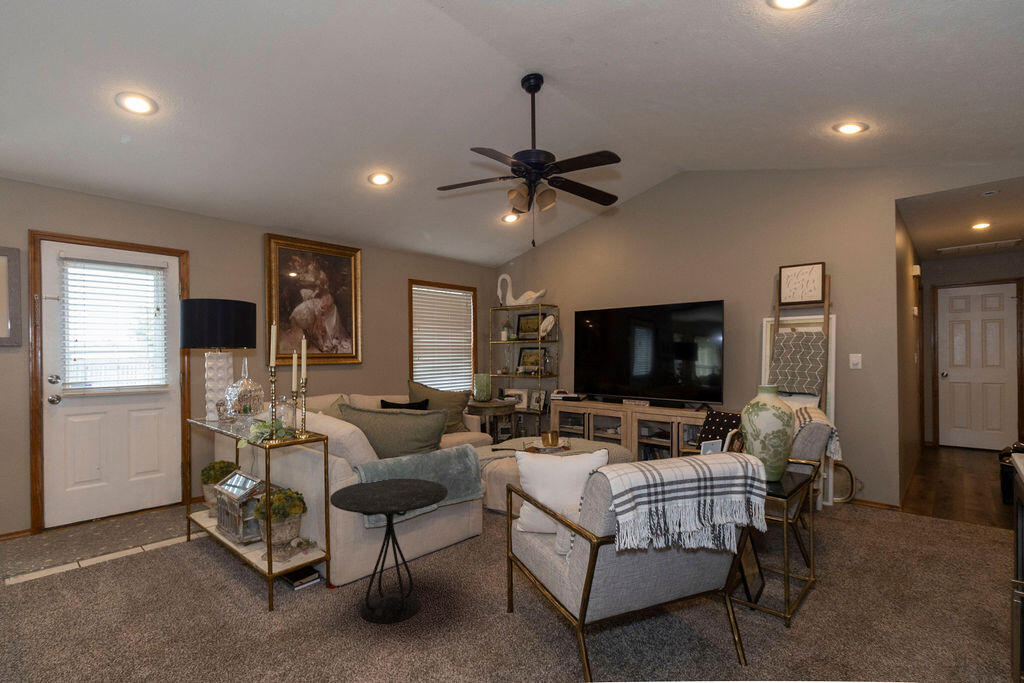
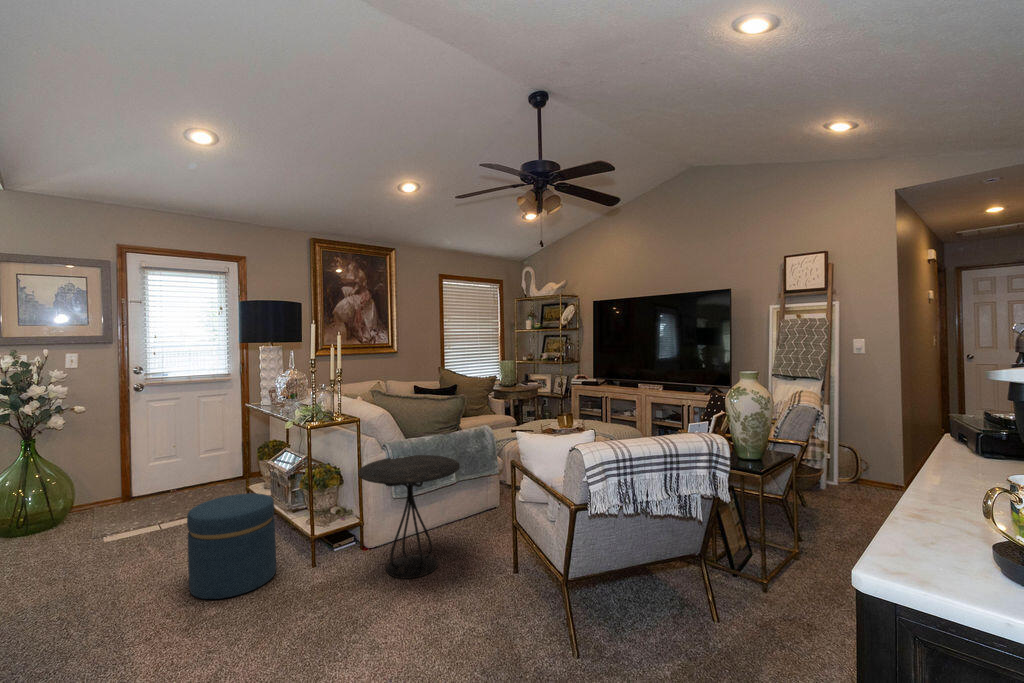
ottoman: none [120,525,227,655] -> present [187,493,276,599]

